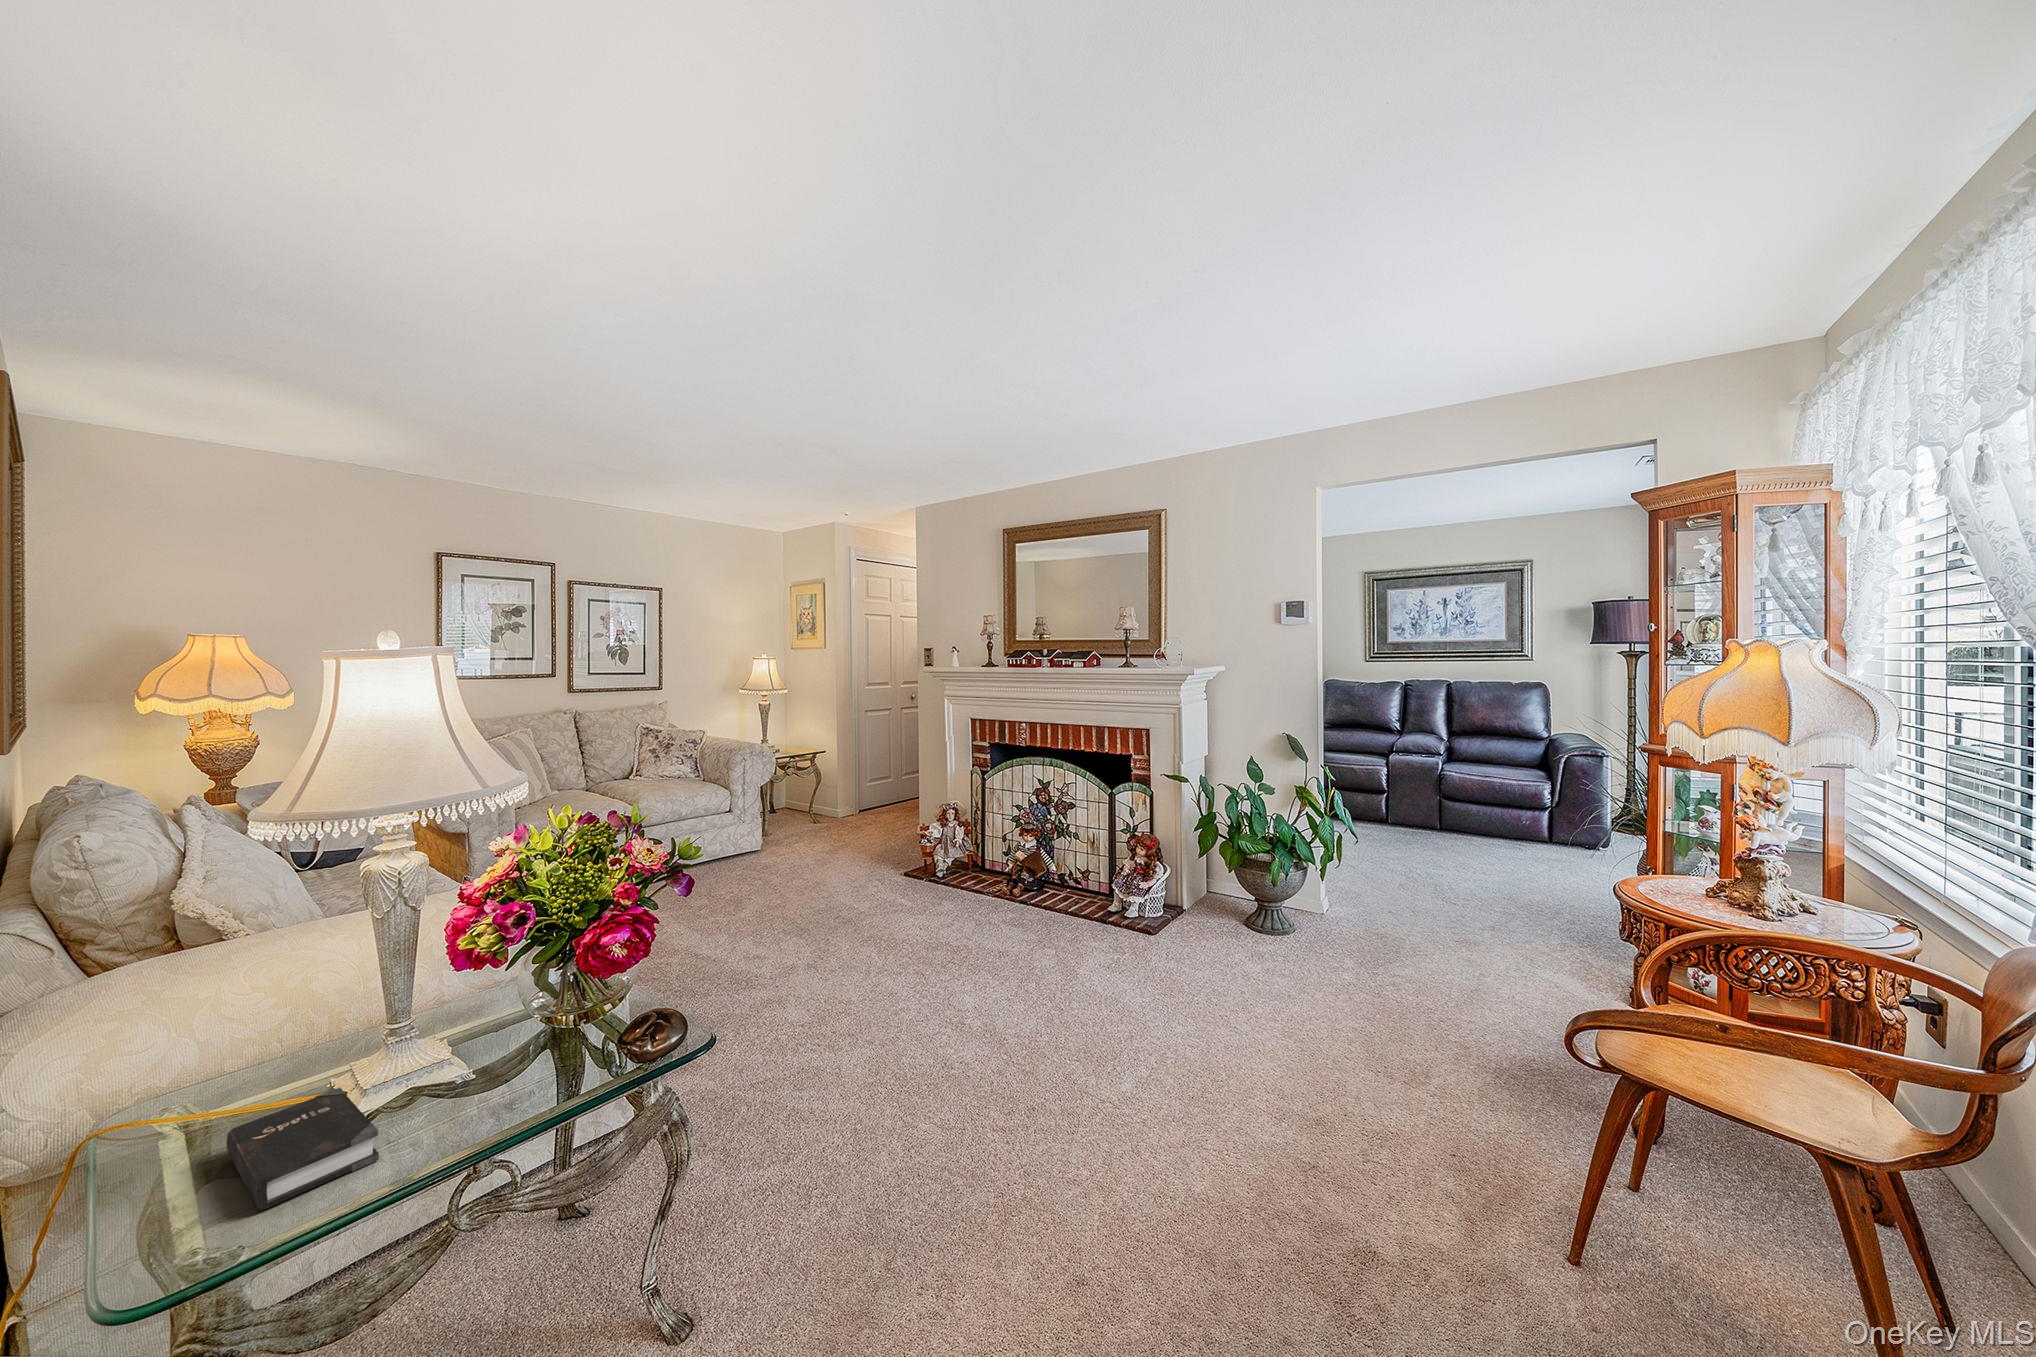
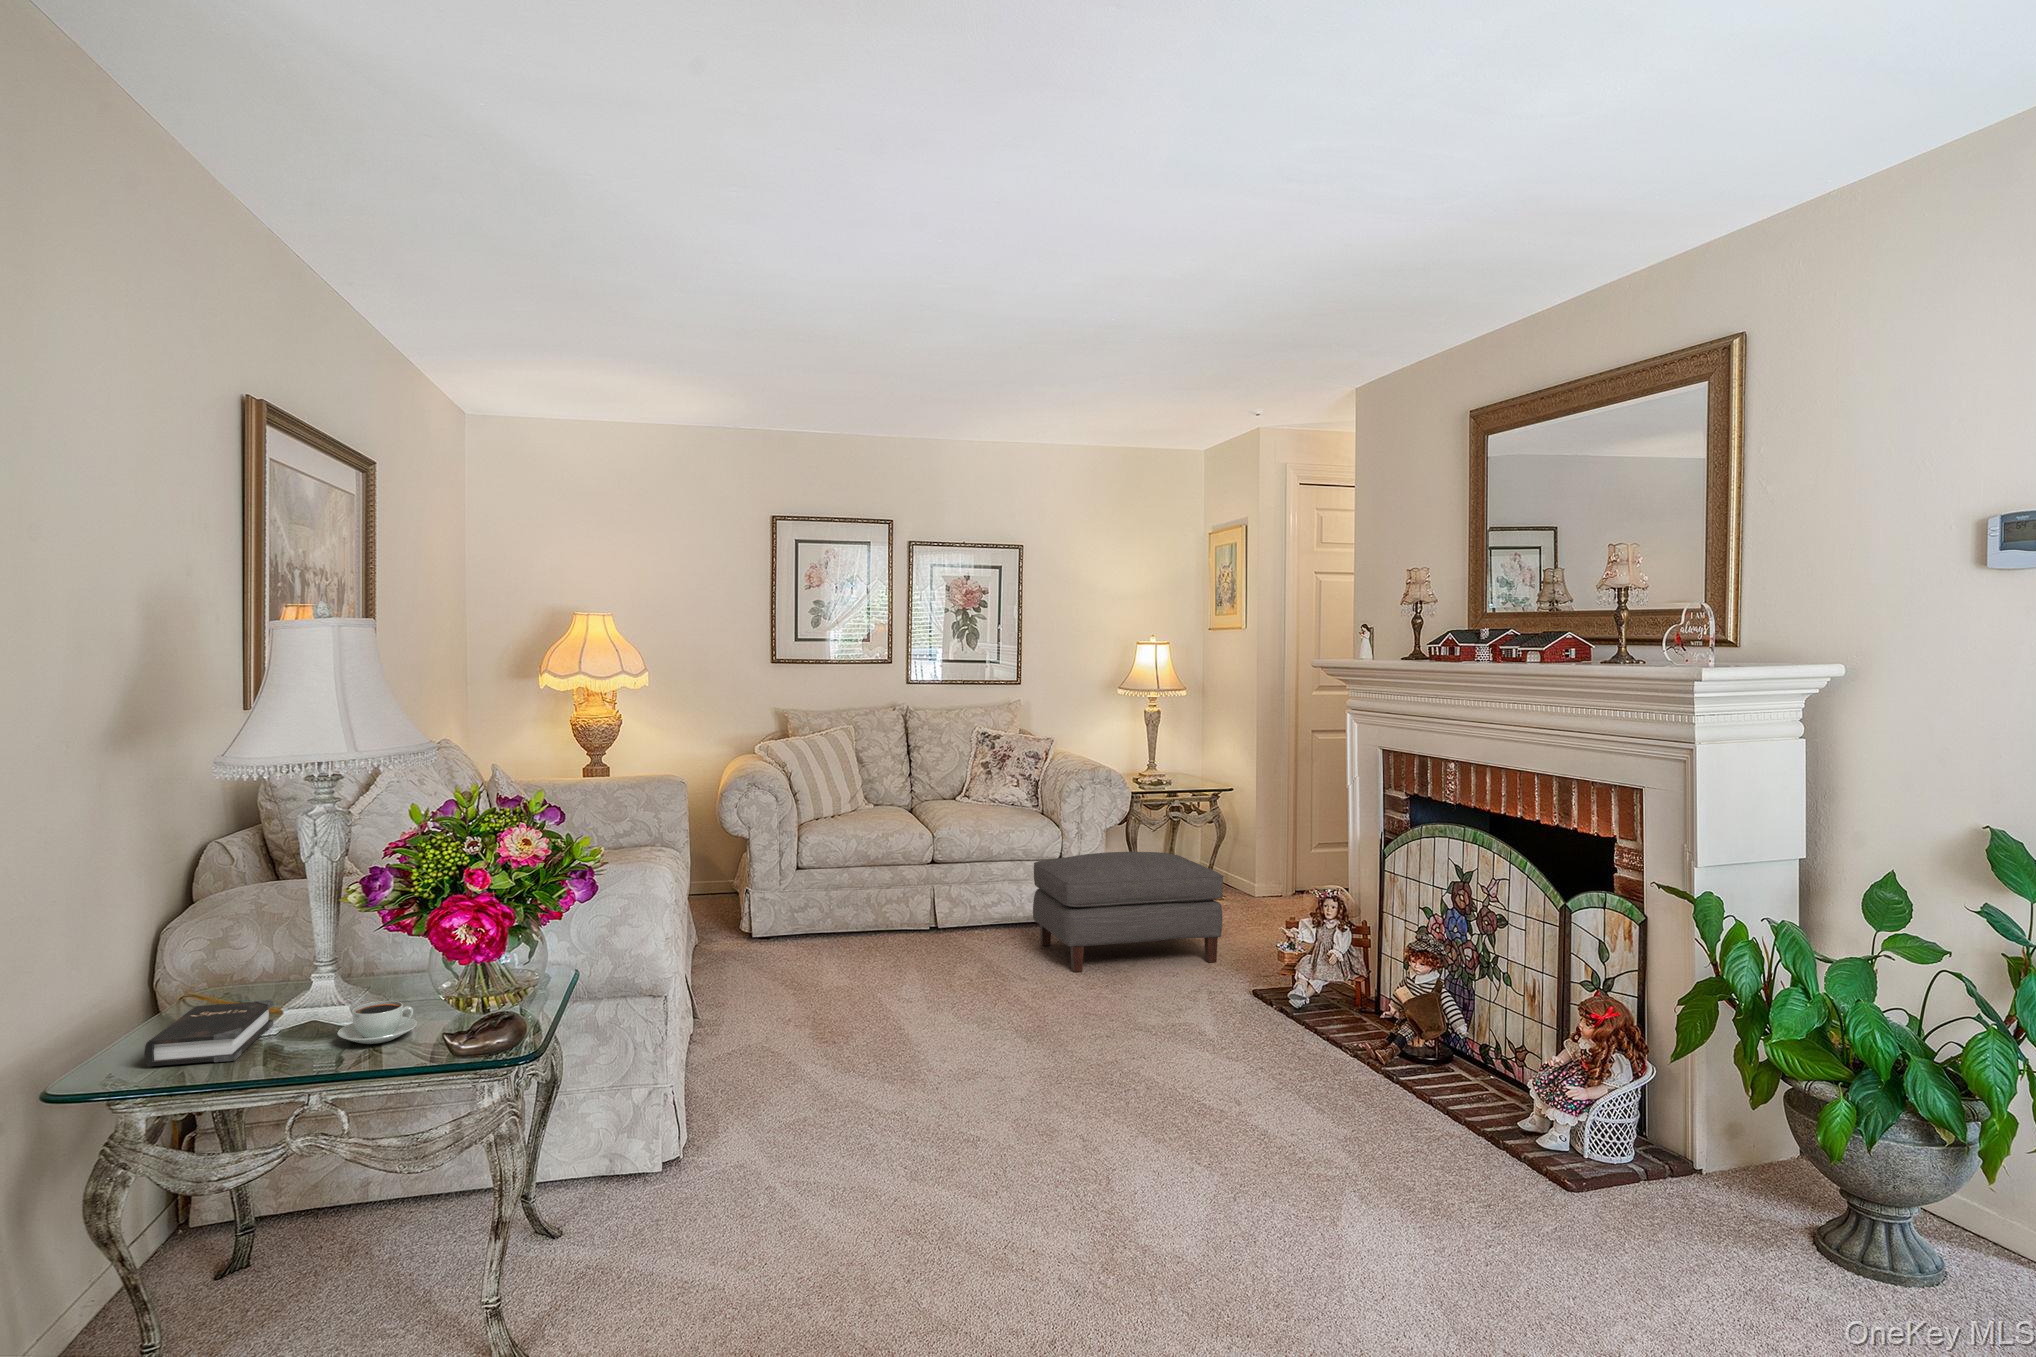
ottoman: none [736,798,872,887] -> present [1033,852,1224,972]
coffee cup: none [469,1039,554,1092] -> present [337,1001,417,1044]

